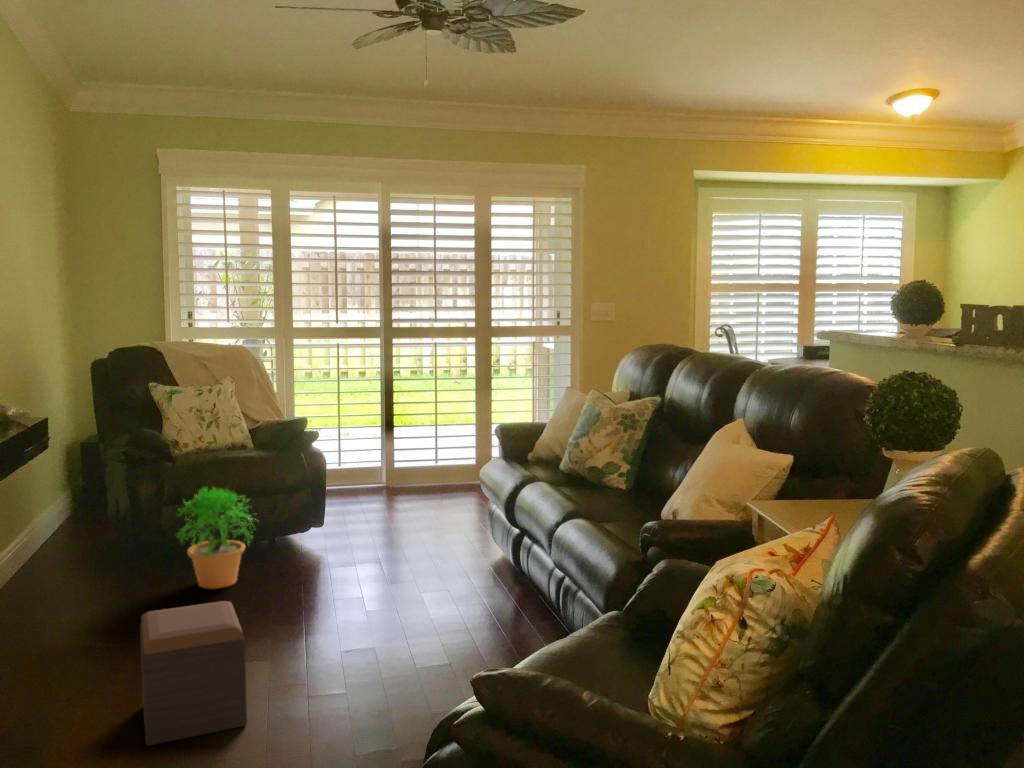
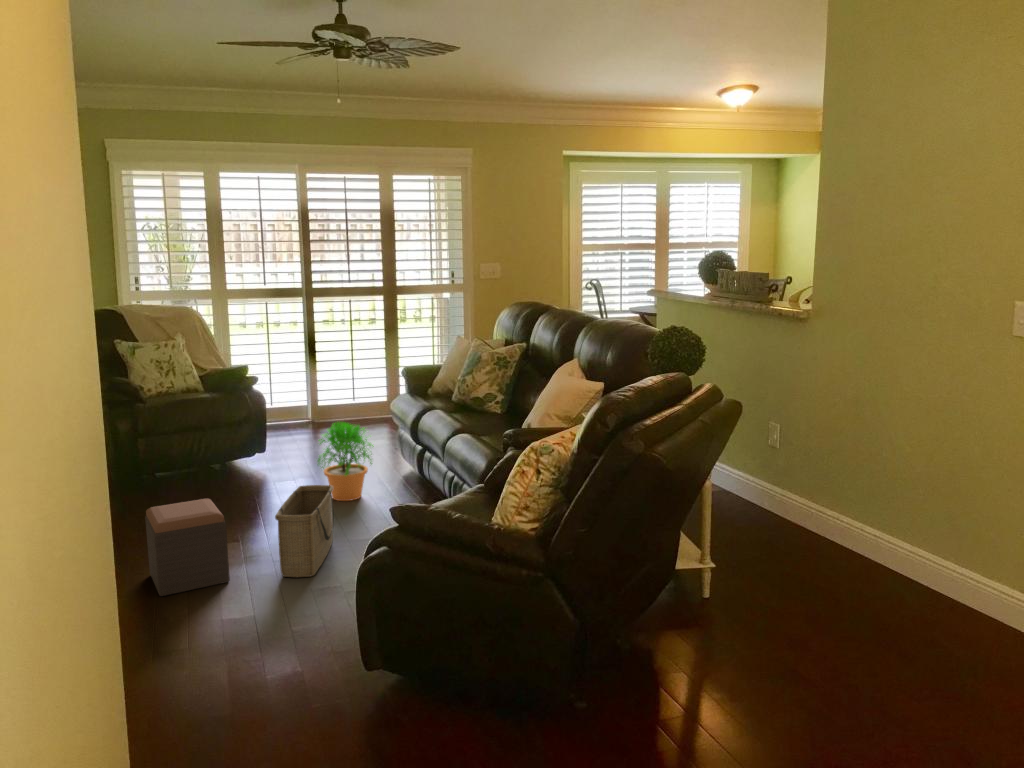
potted plant: present [178,487,255,589] -> present [318,422,374,501]
basket: none [313,585,398,725] -> present [275,485,334,577]

